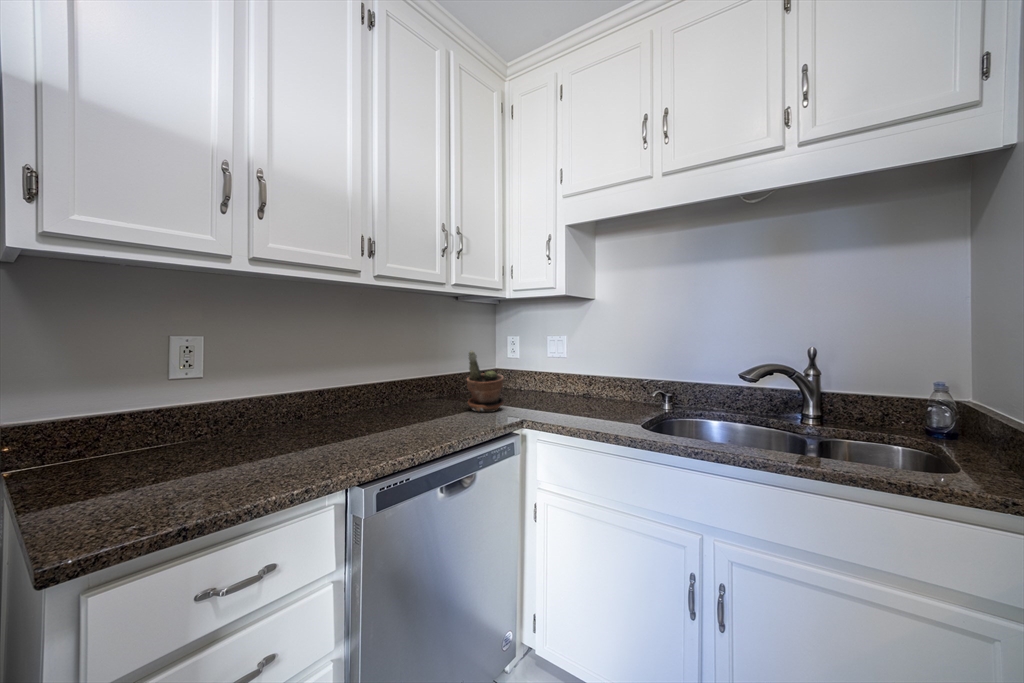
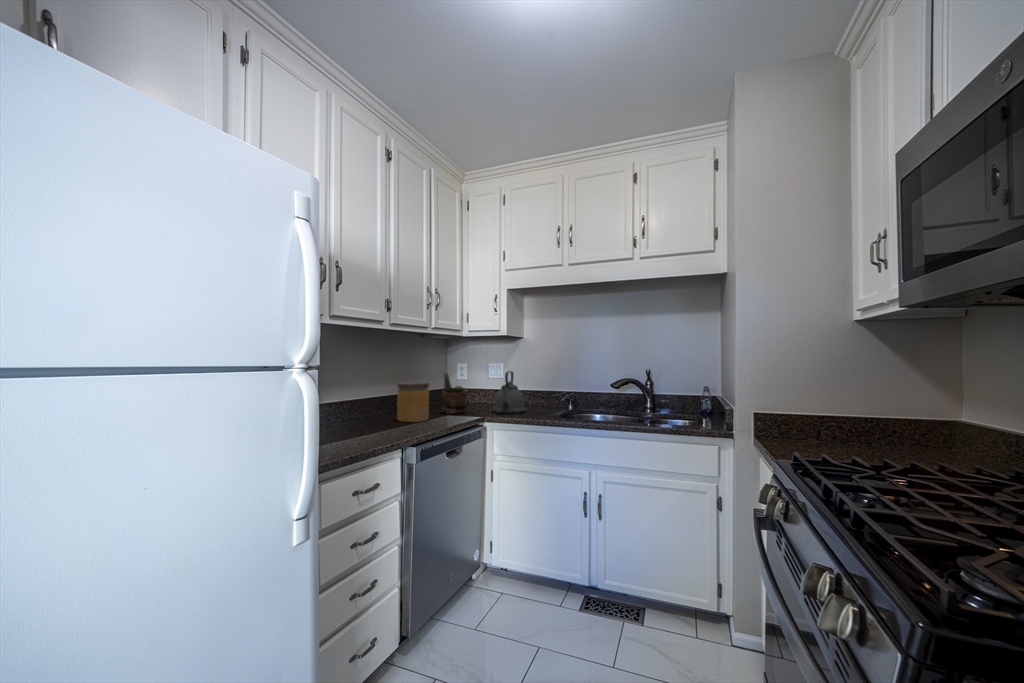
kettle: none [540,350,594,416] -> present [492,371,527,414]
jar: none [389,365,437,427] -> present [397,382,429,422]

